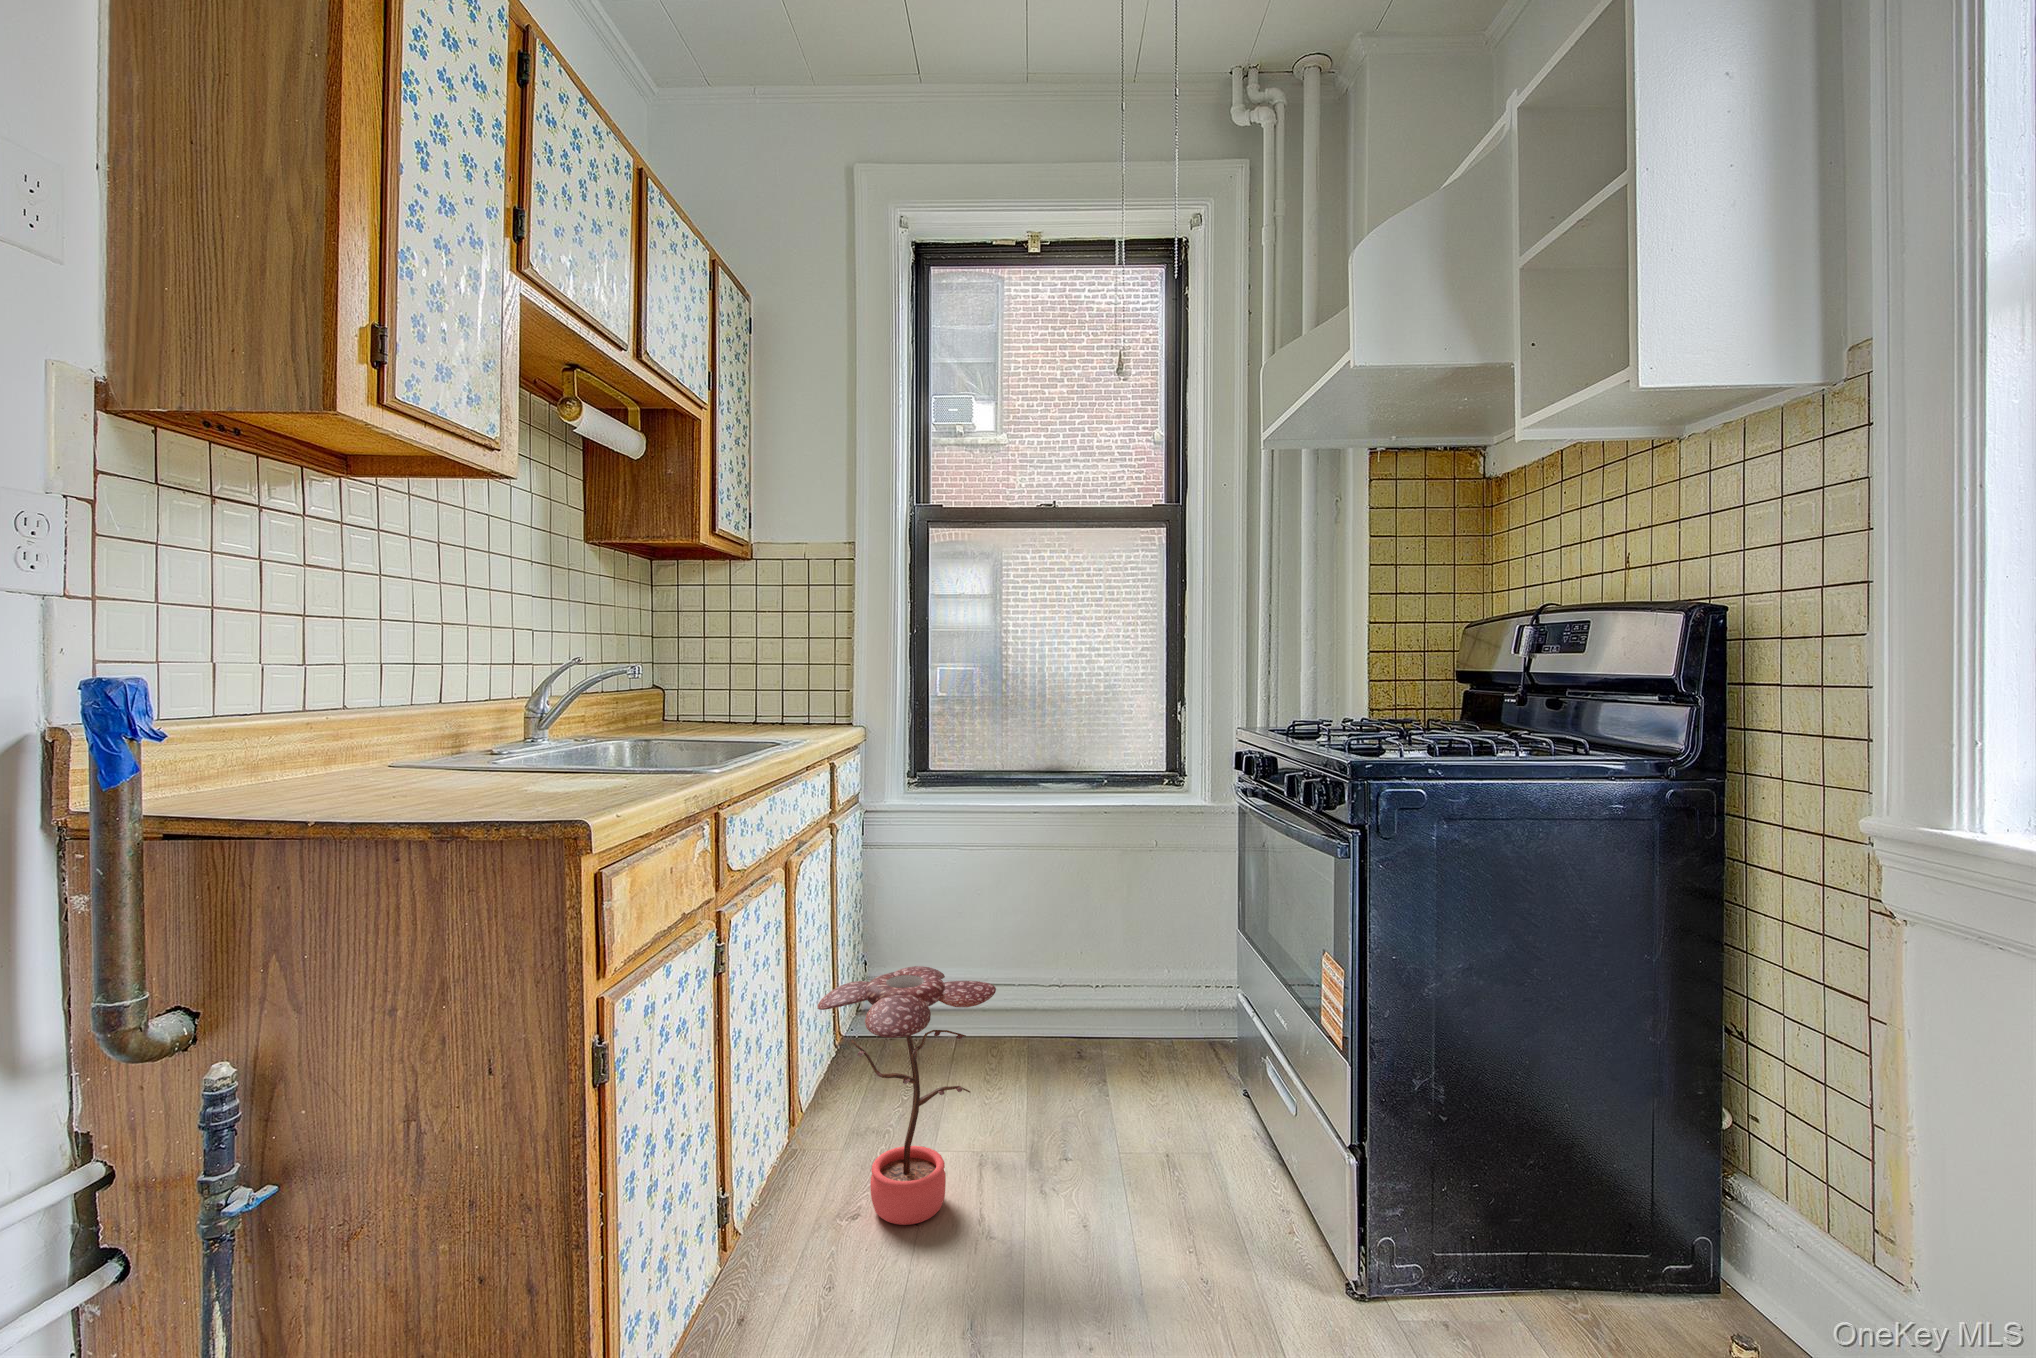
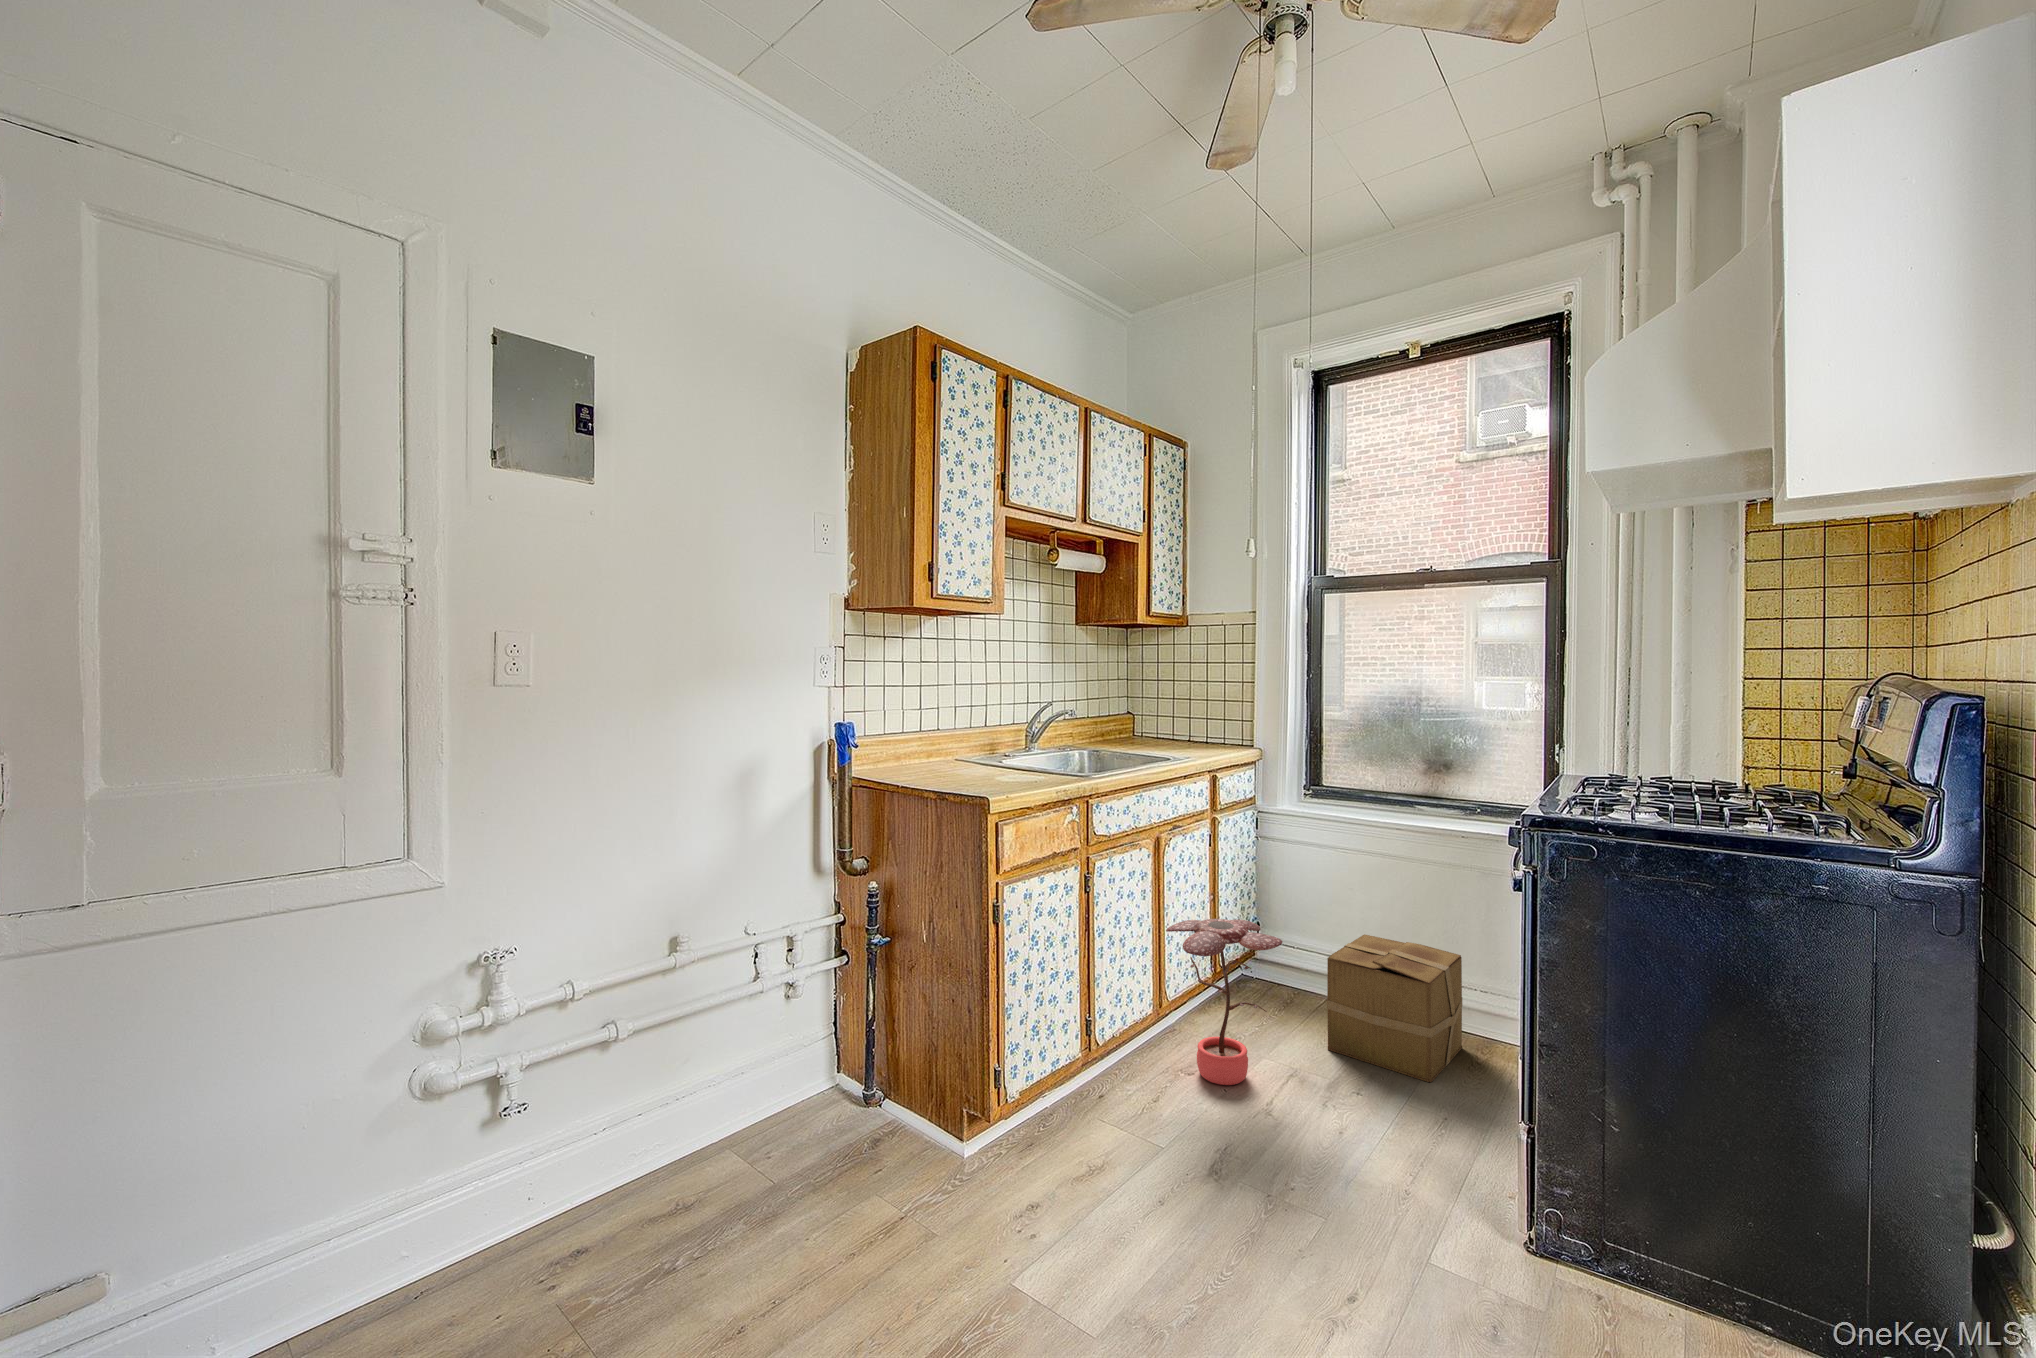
cardboard box: none [999,951,1138,1120] -> present [1327,934,1462,1082]

